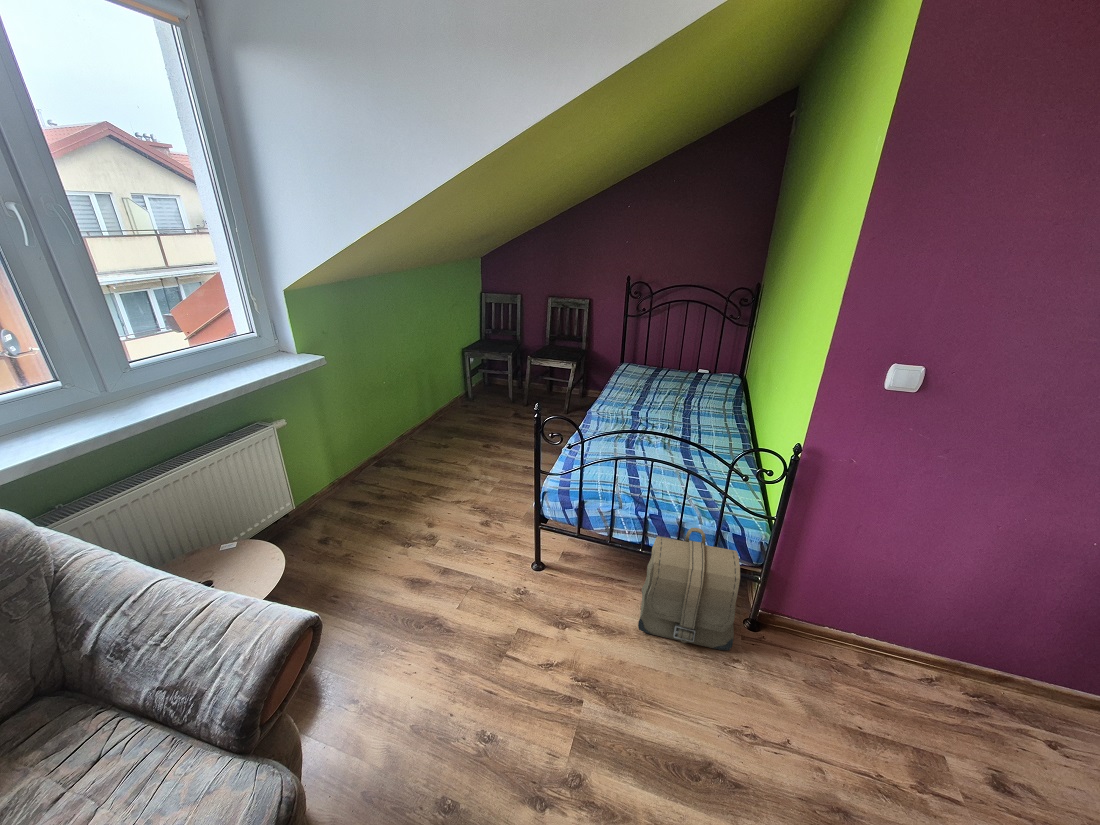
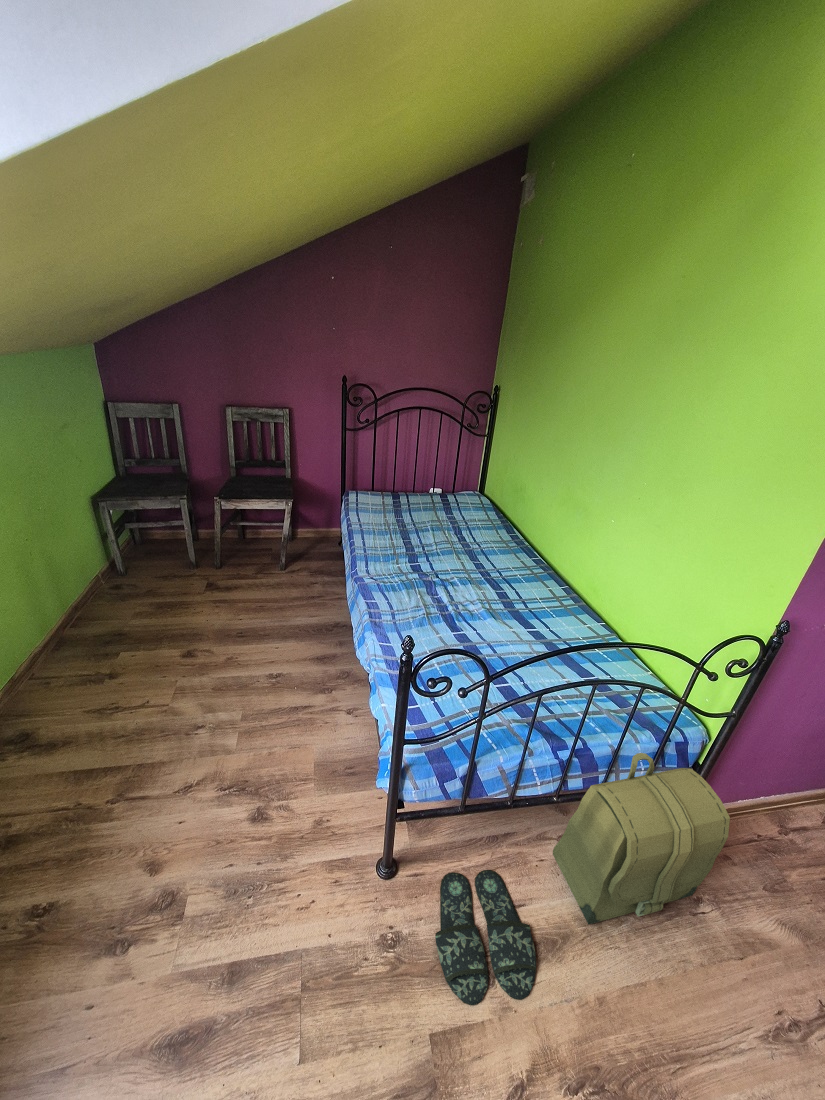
slippers: none [539,580,602,640] -> present [435,870,536,1005]

